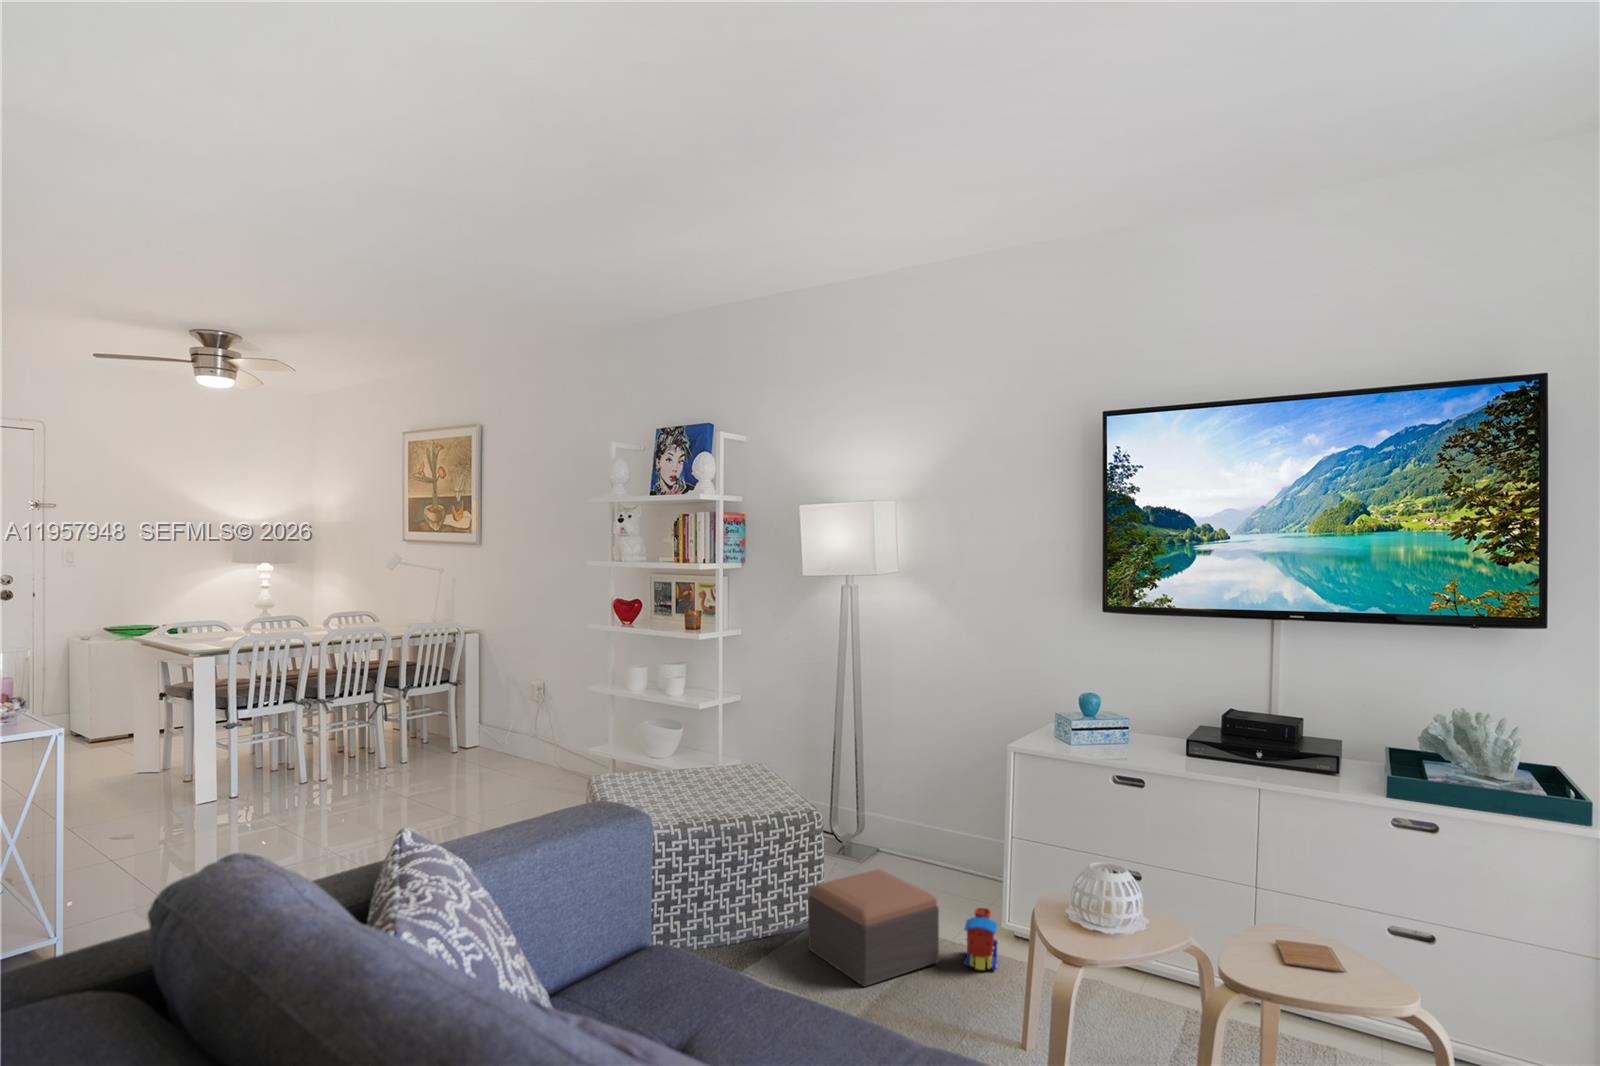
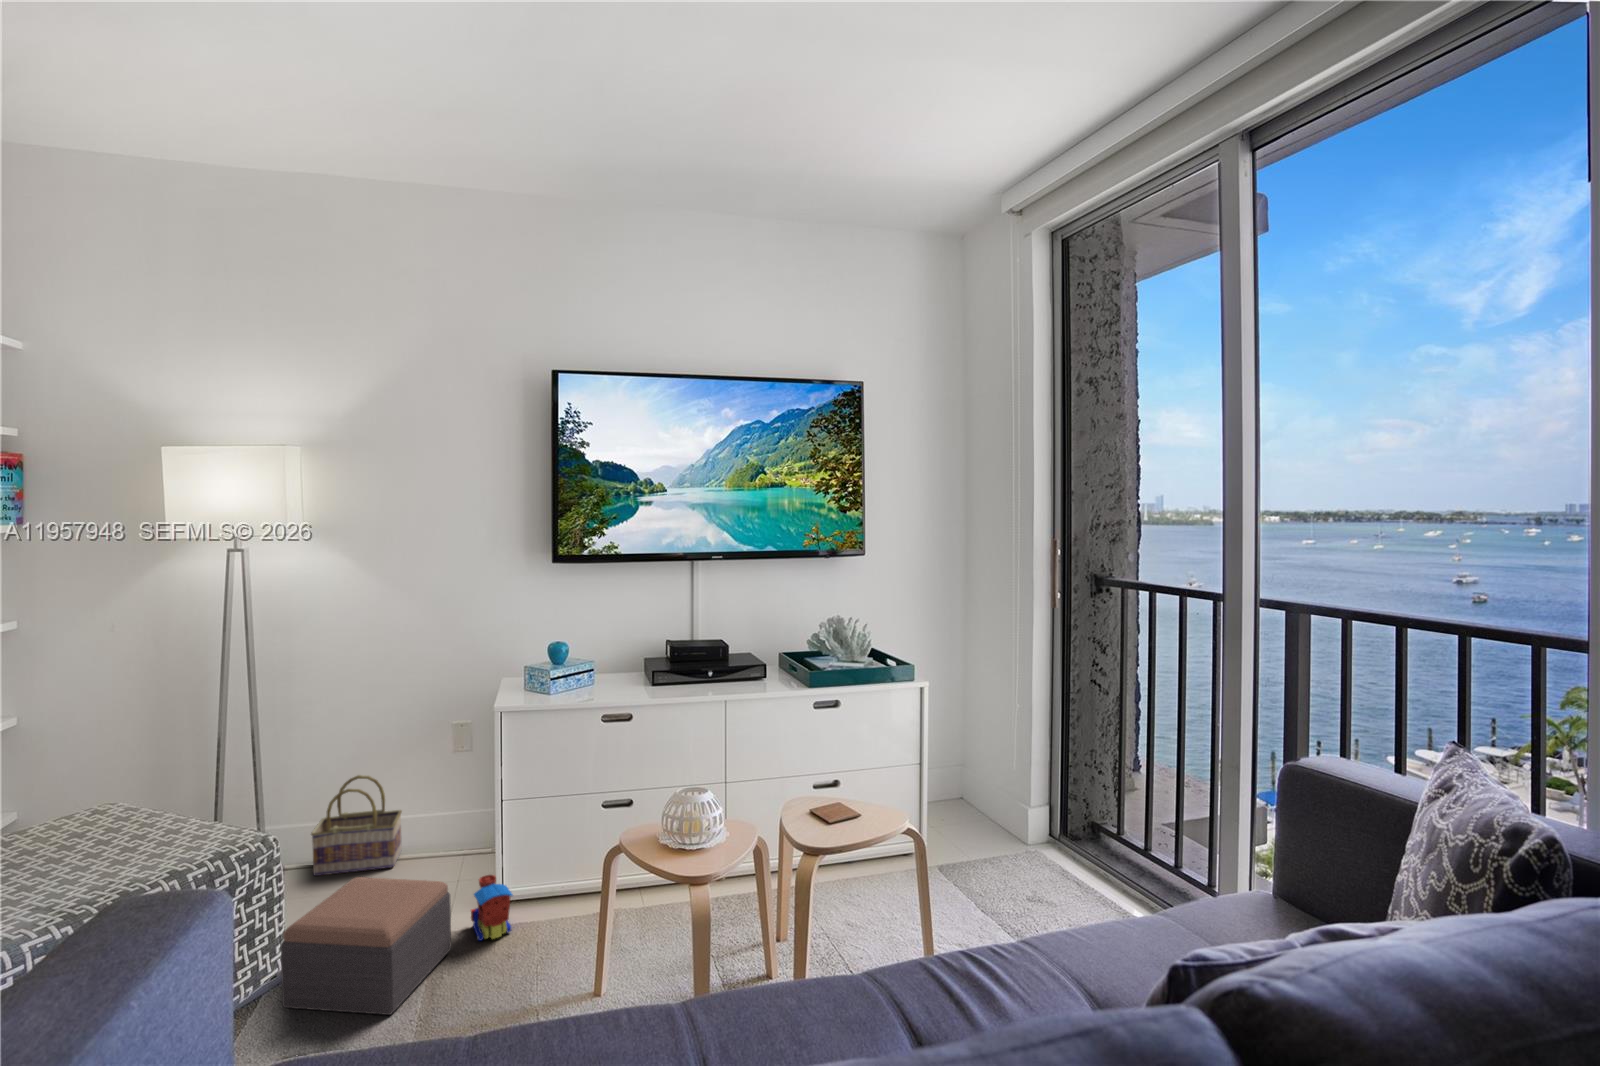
basket: none [892,794,967,885] -> present [311,775,402,876]

